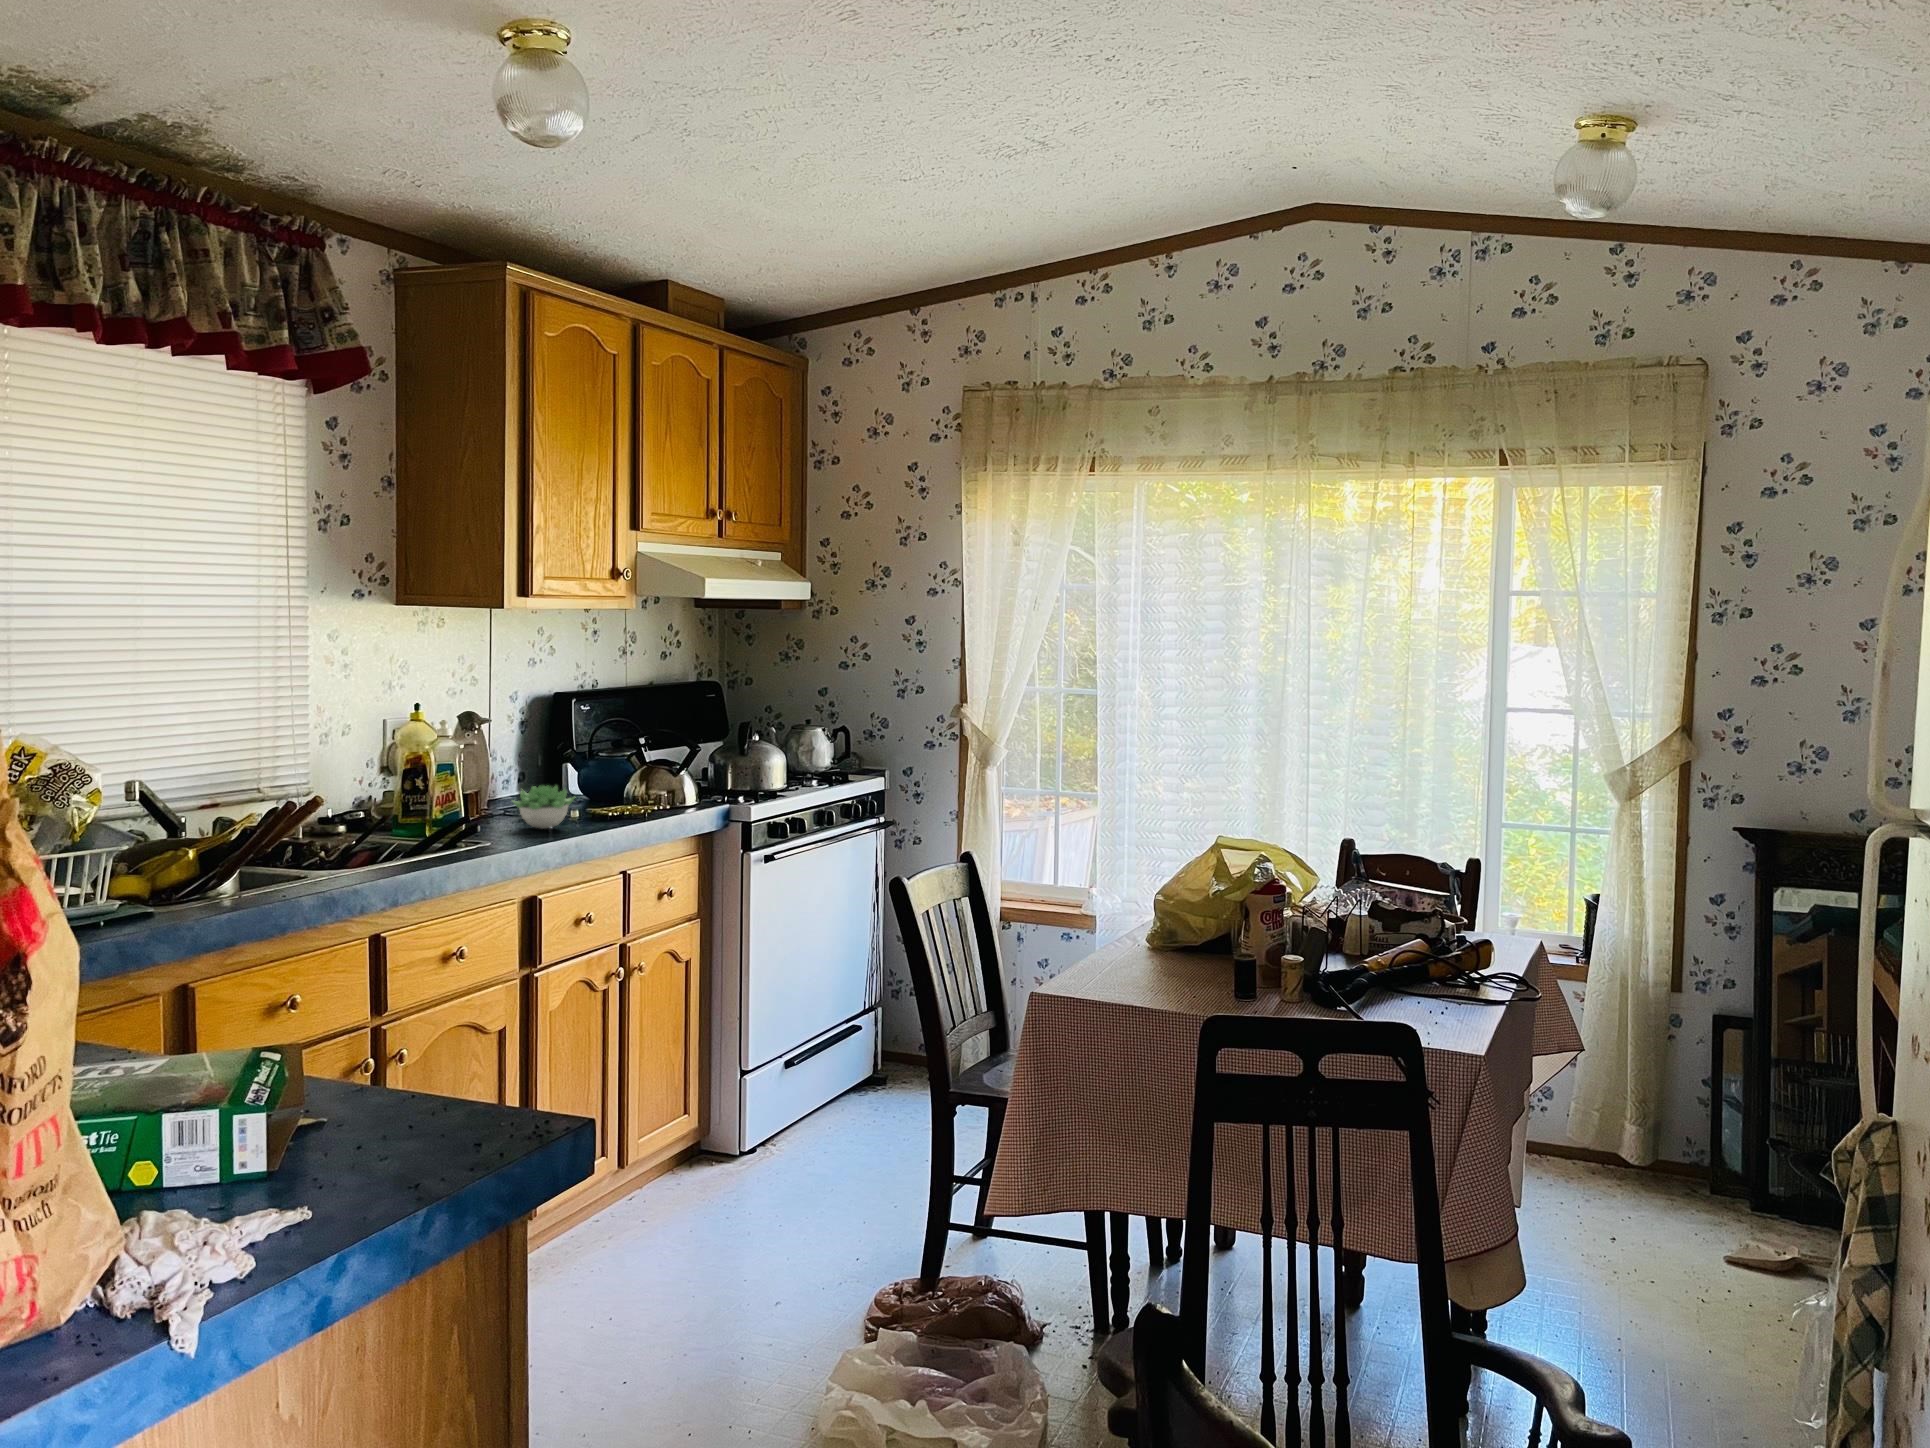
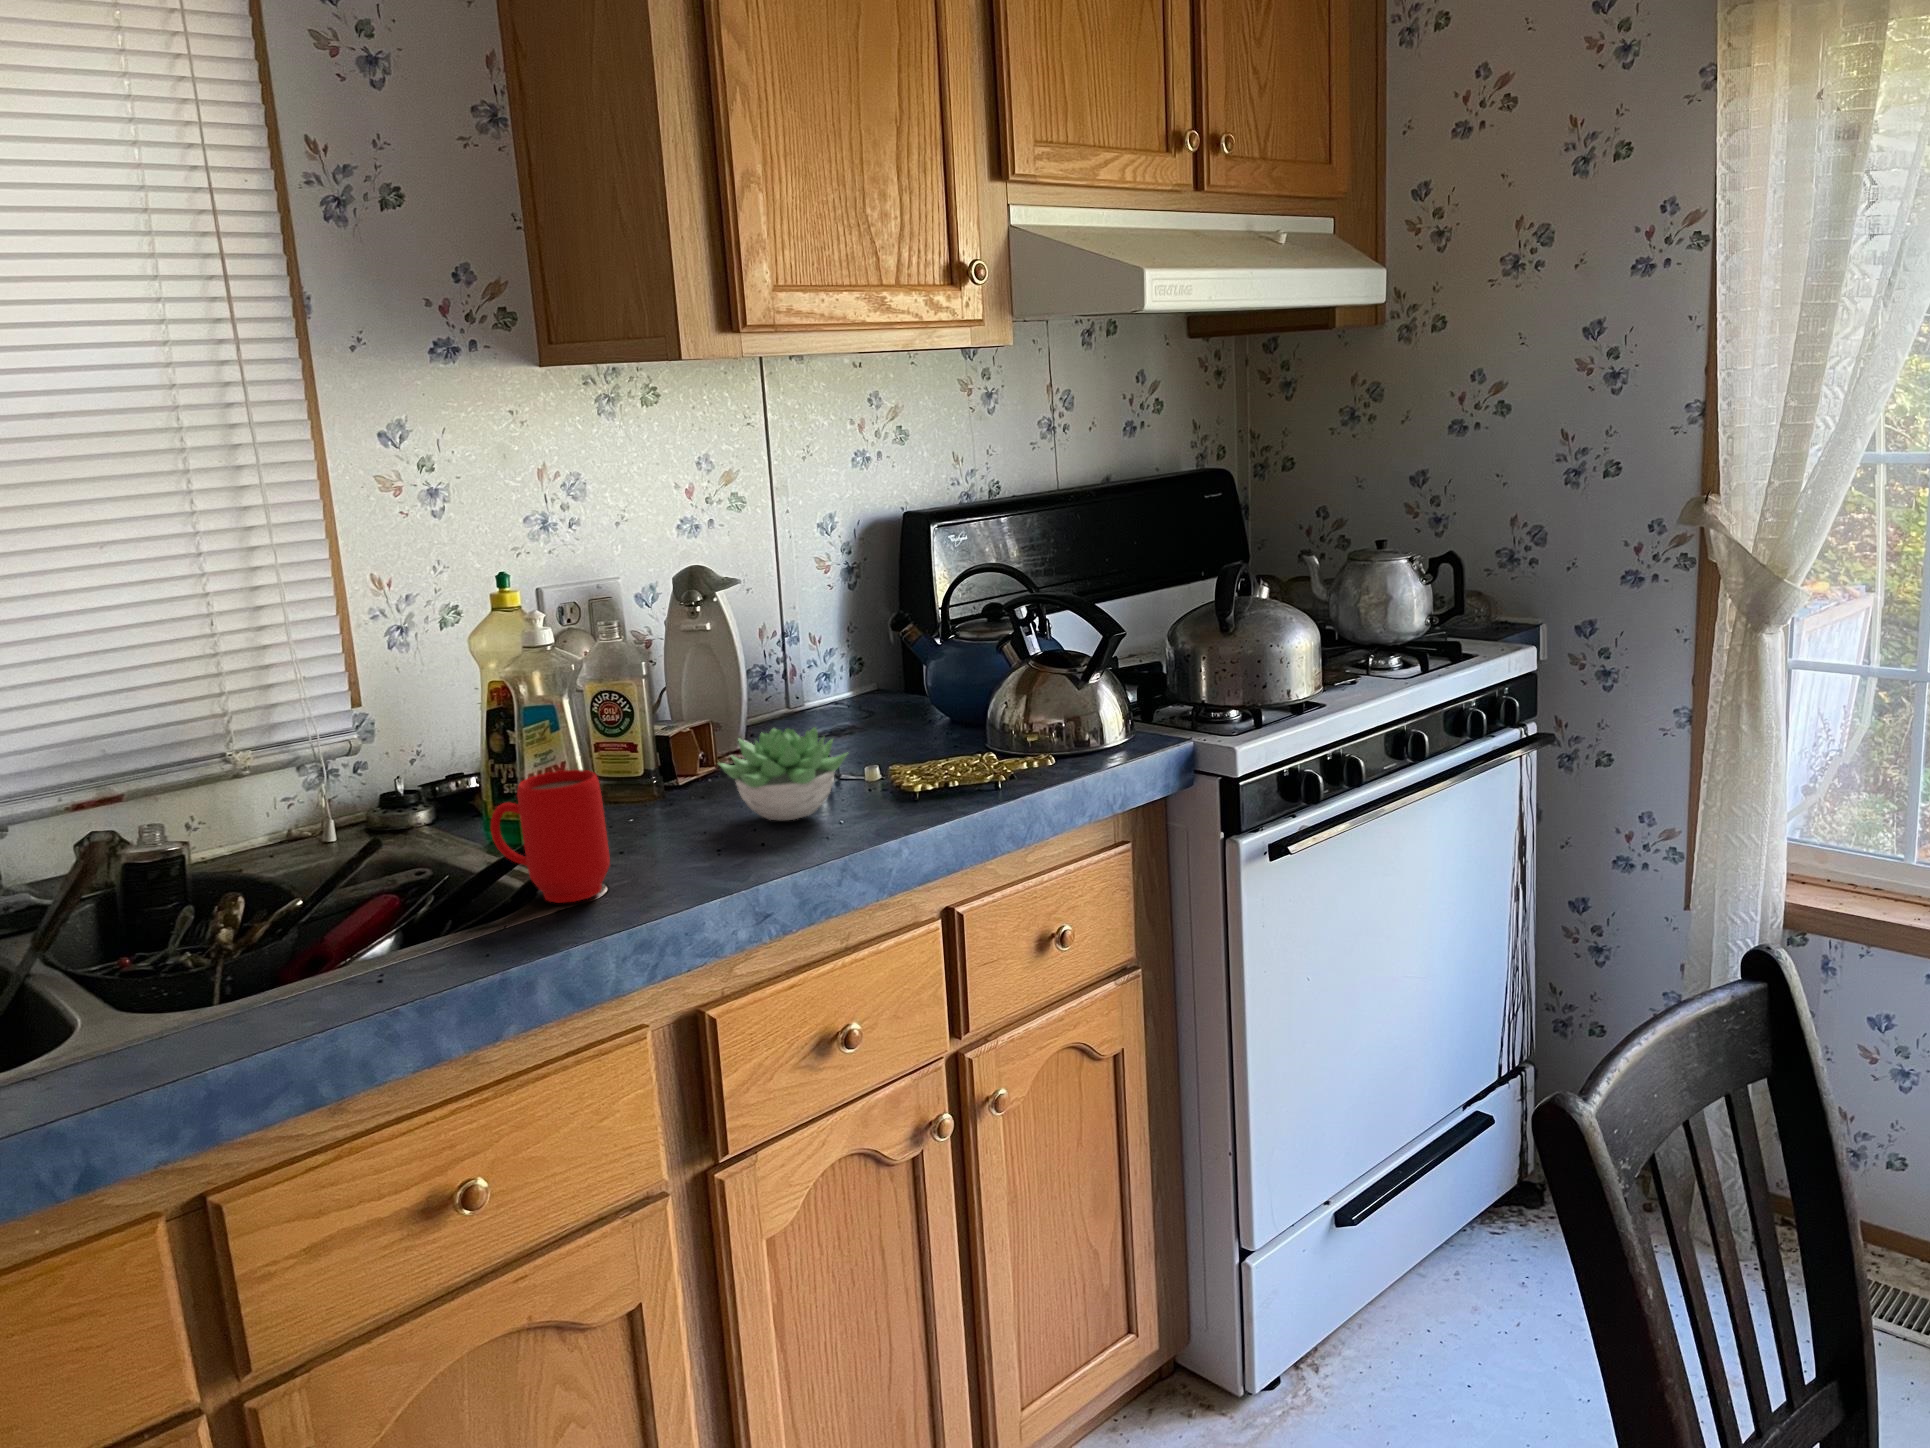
mug: none [433,790,489,848] -> present [491,770,610,903]

